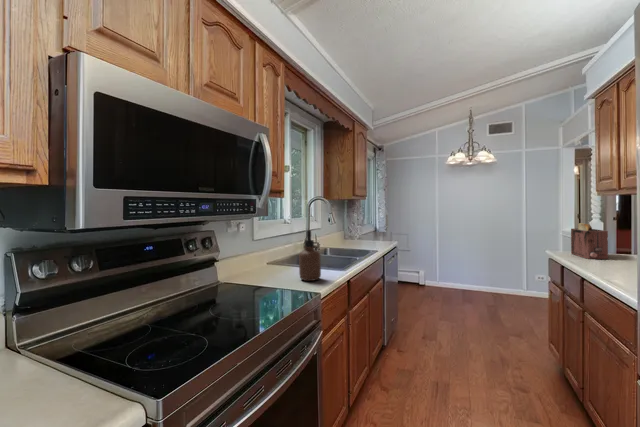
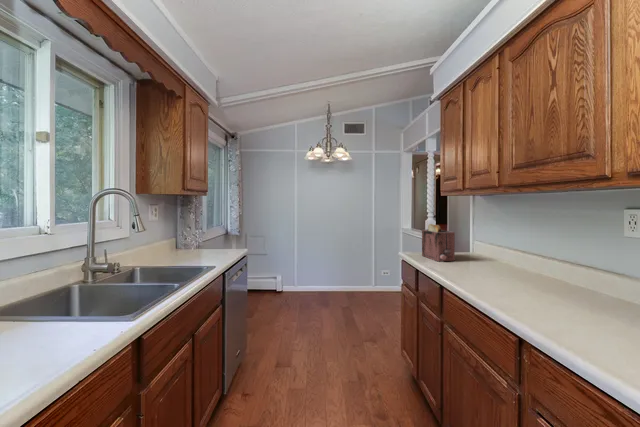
soap dispenser: present [299,230,321,281] -> none [29,246,80,341]

